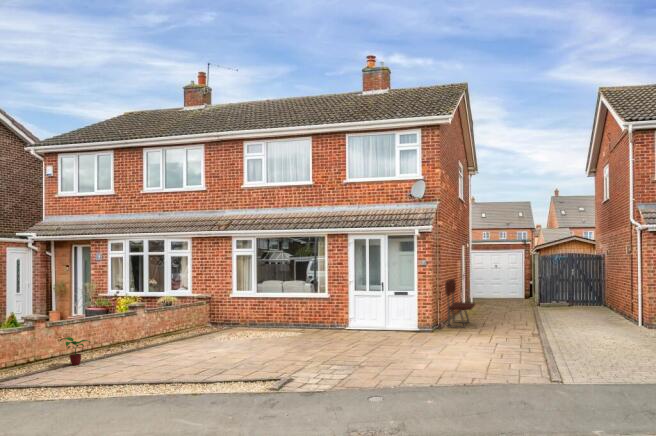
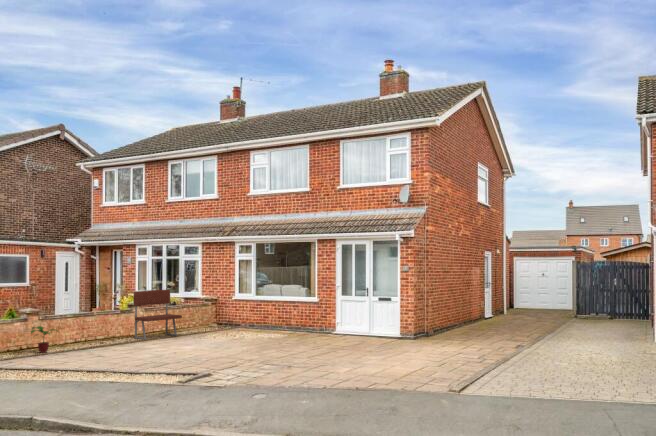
bench: present [445,279,475,328] -> present [133,290,182,340]

